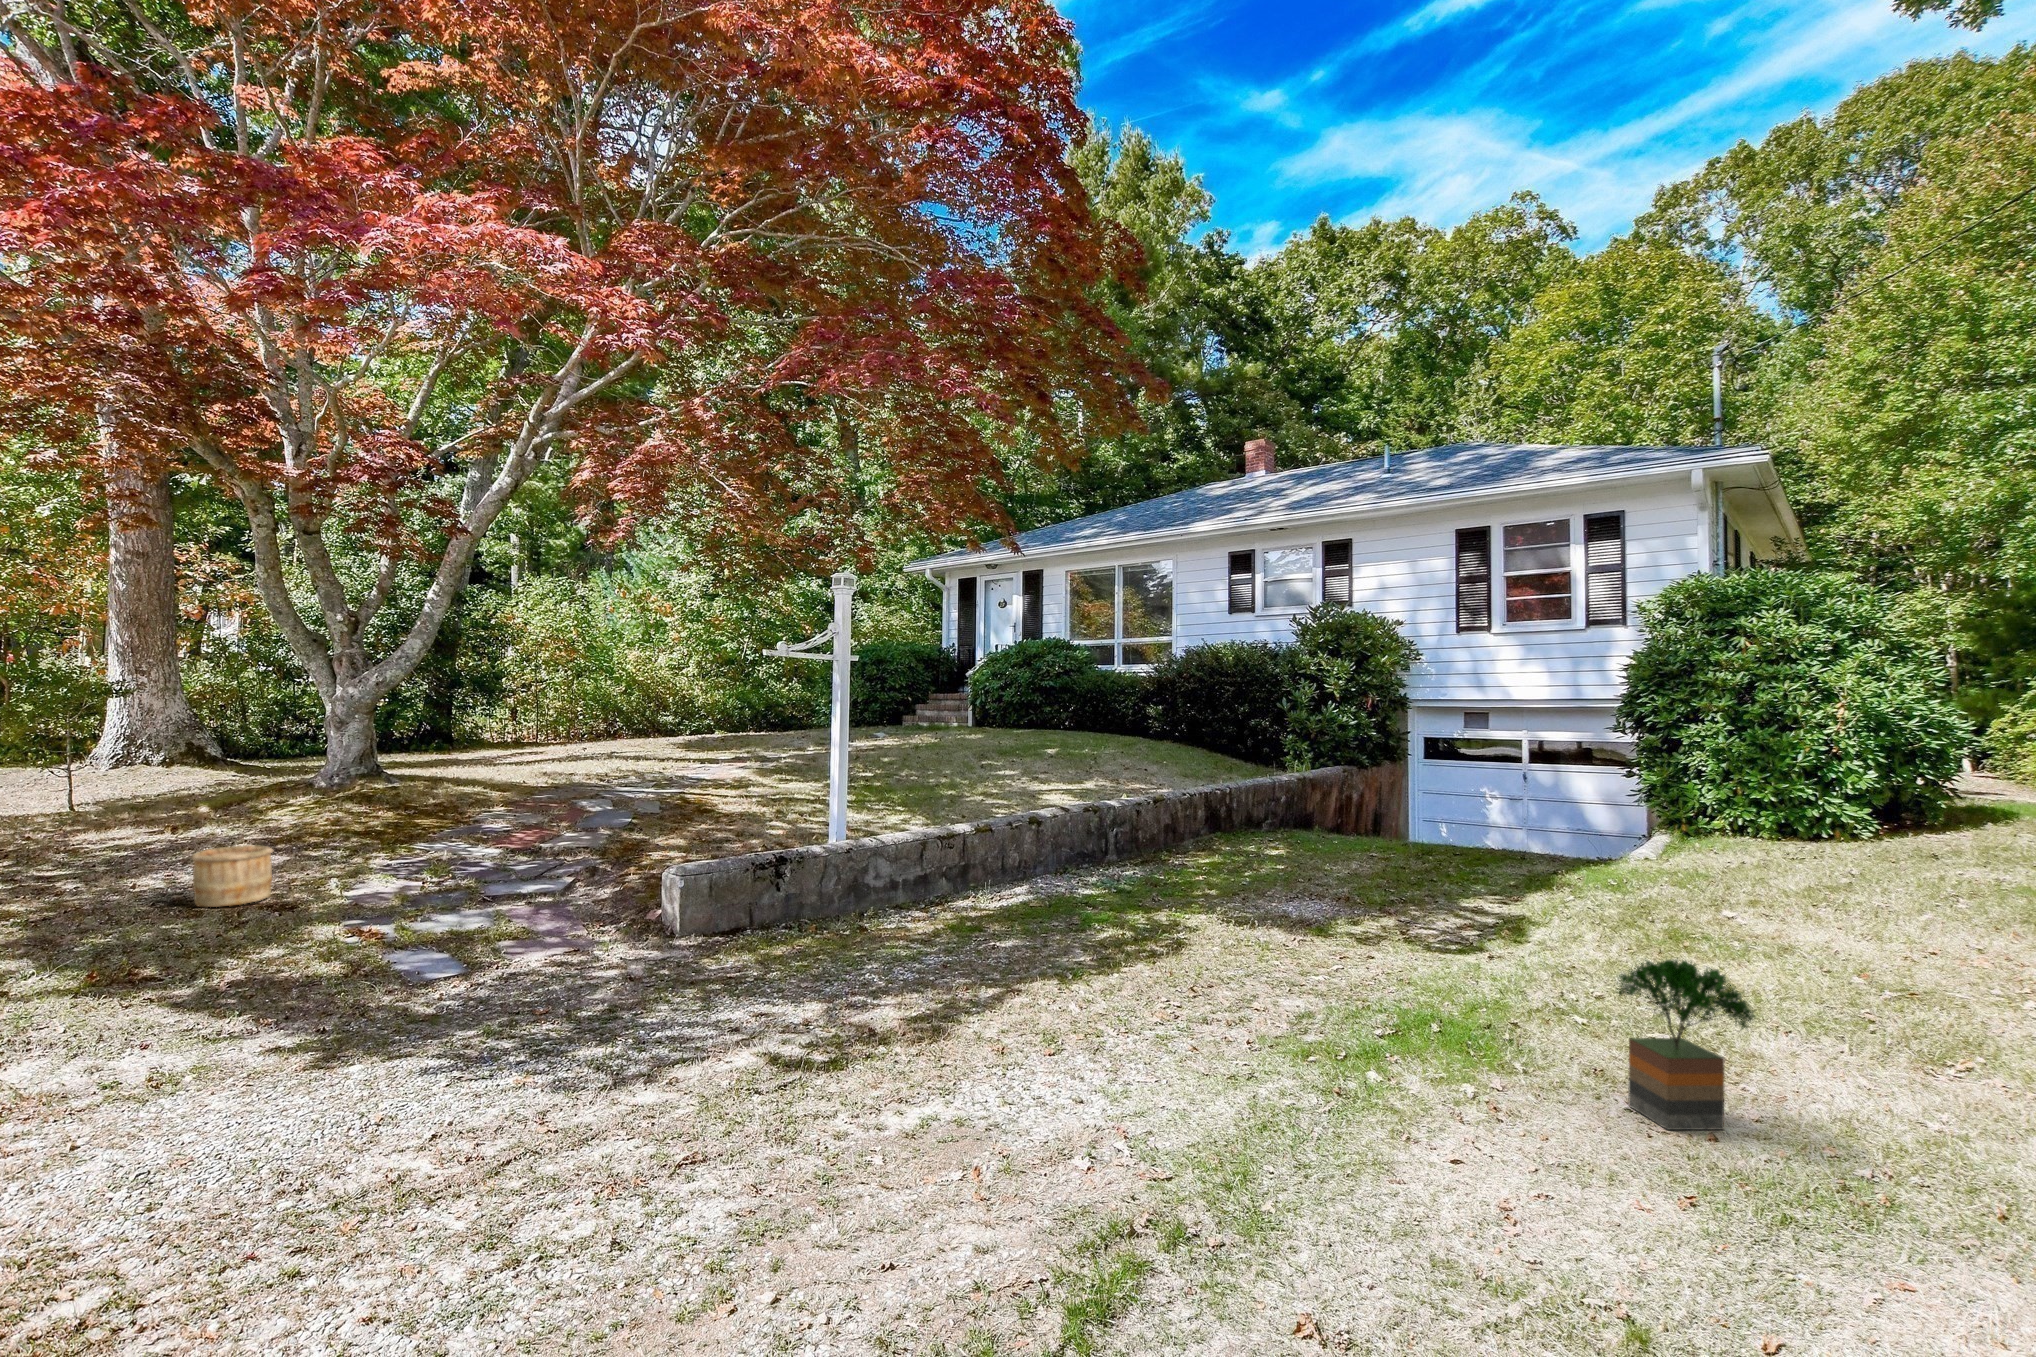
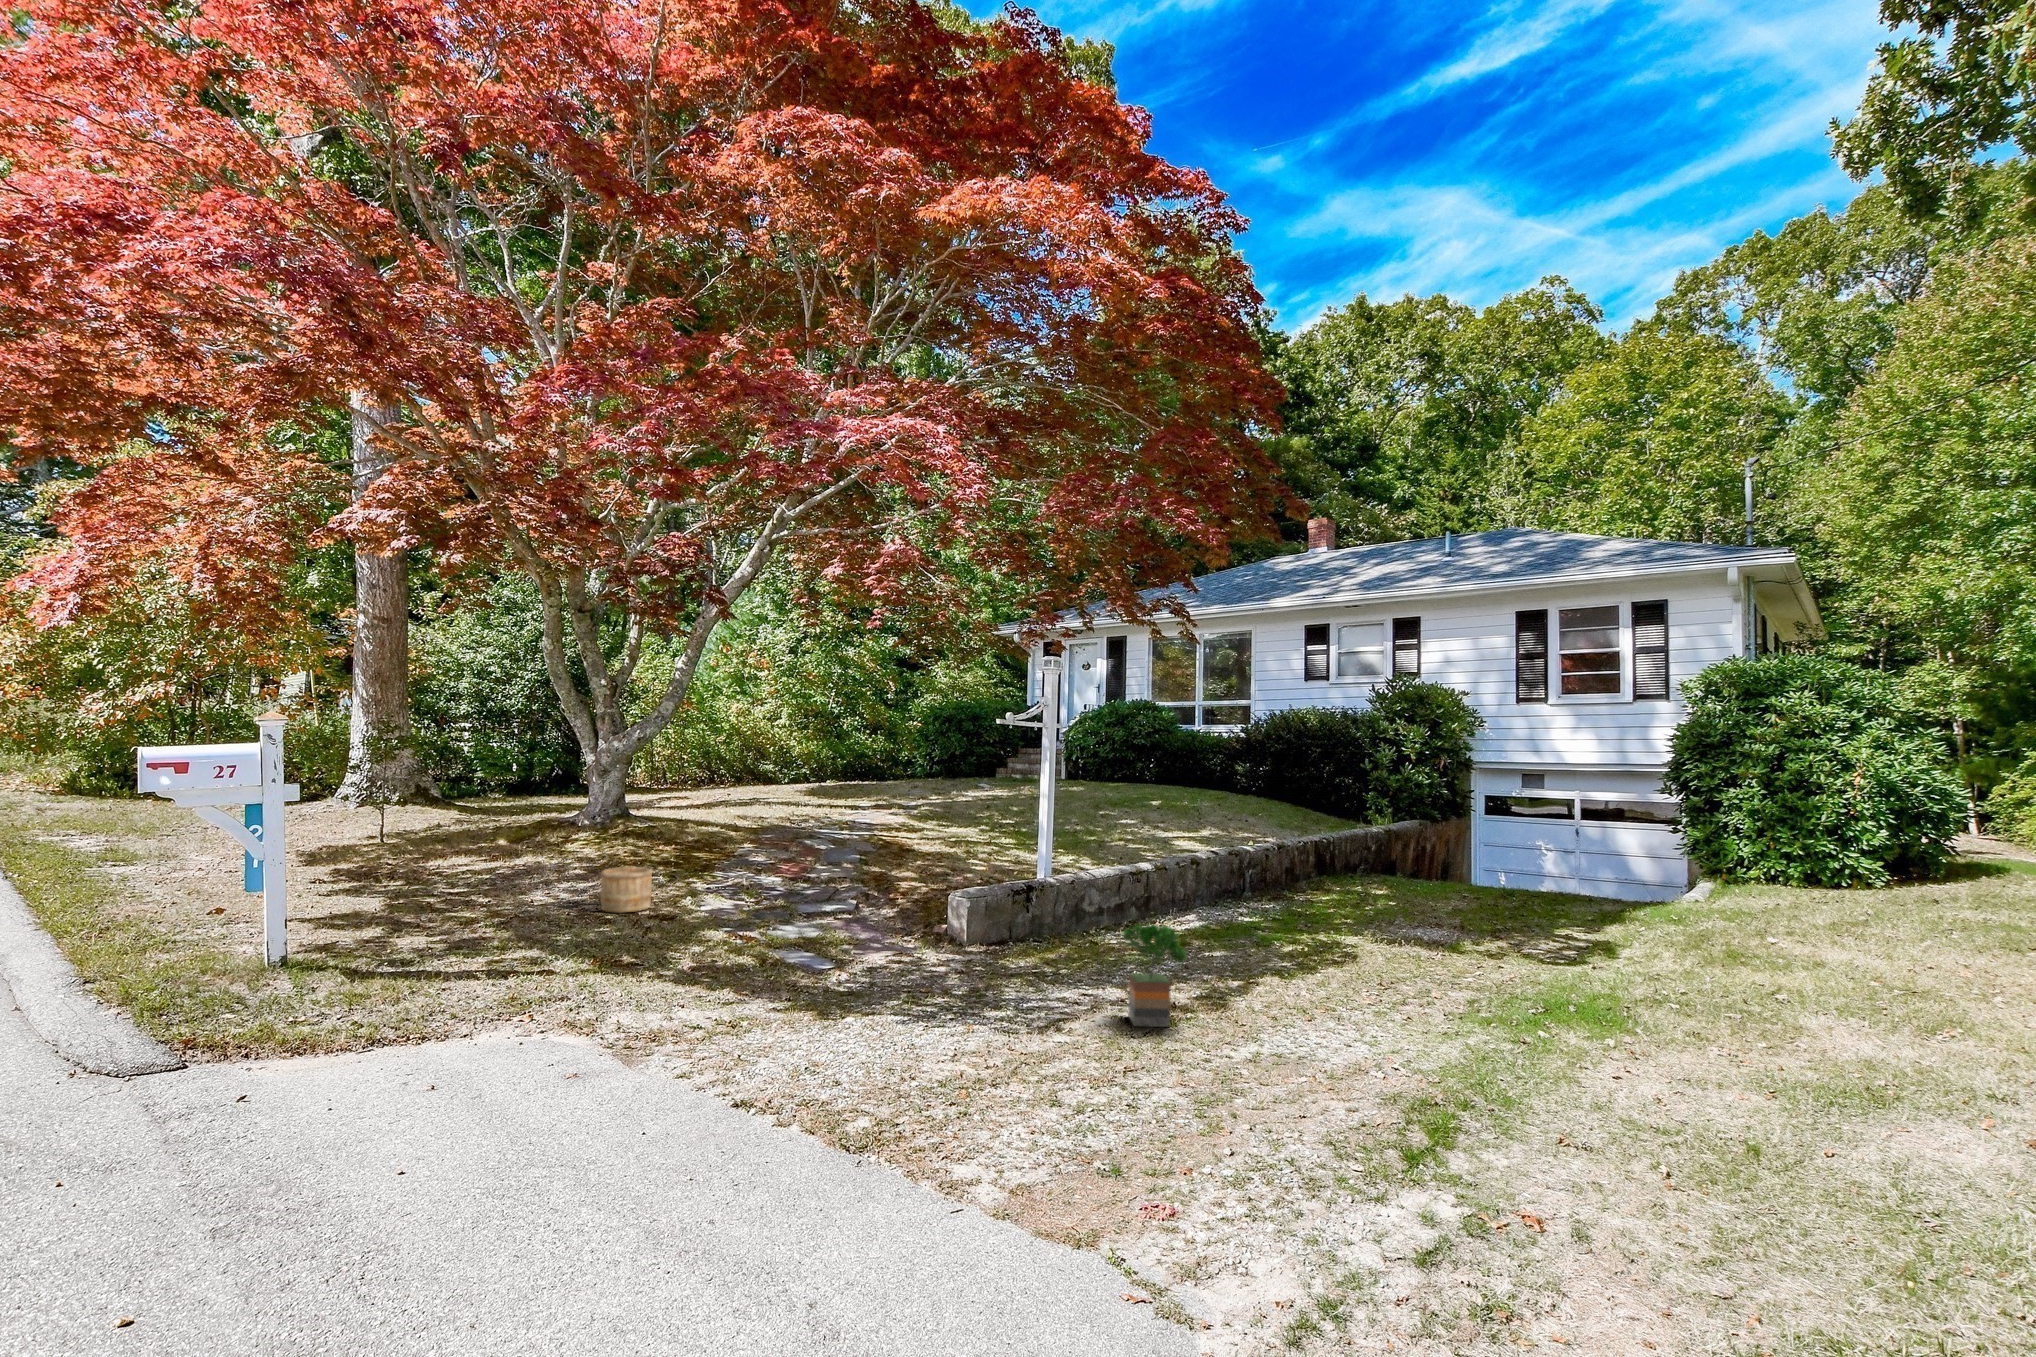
potted tree: present [1617,958,1755,1130] -> present [1122,924,1186,1027]

